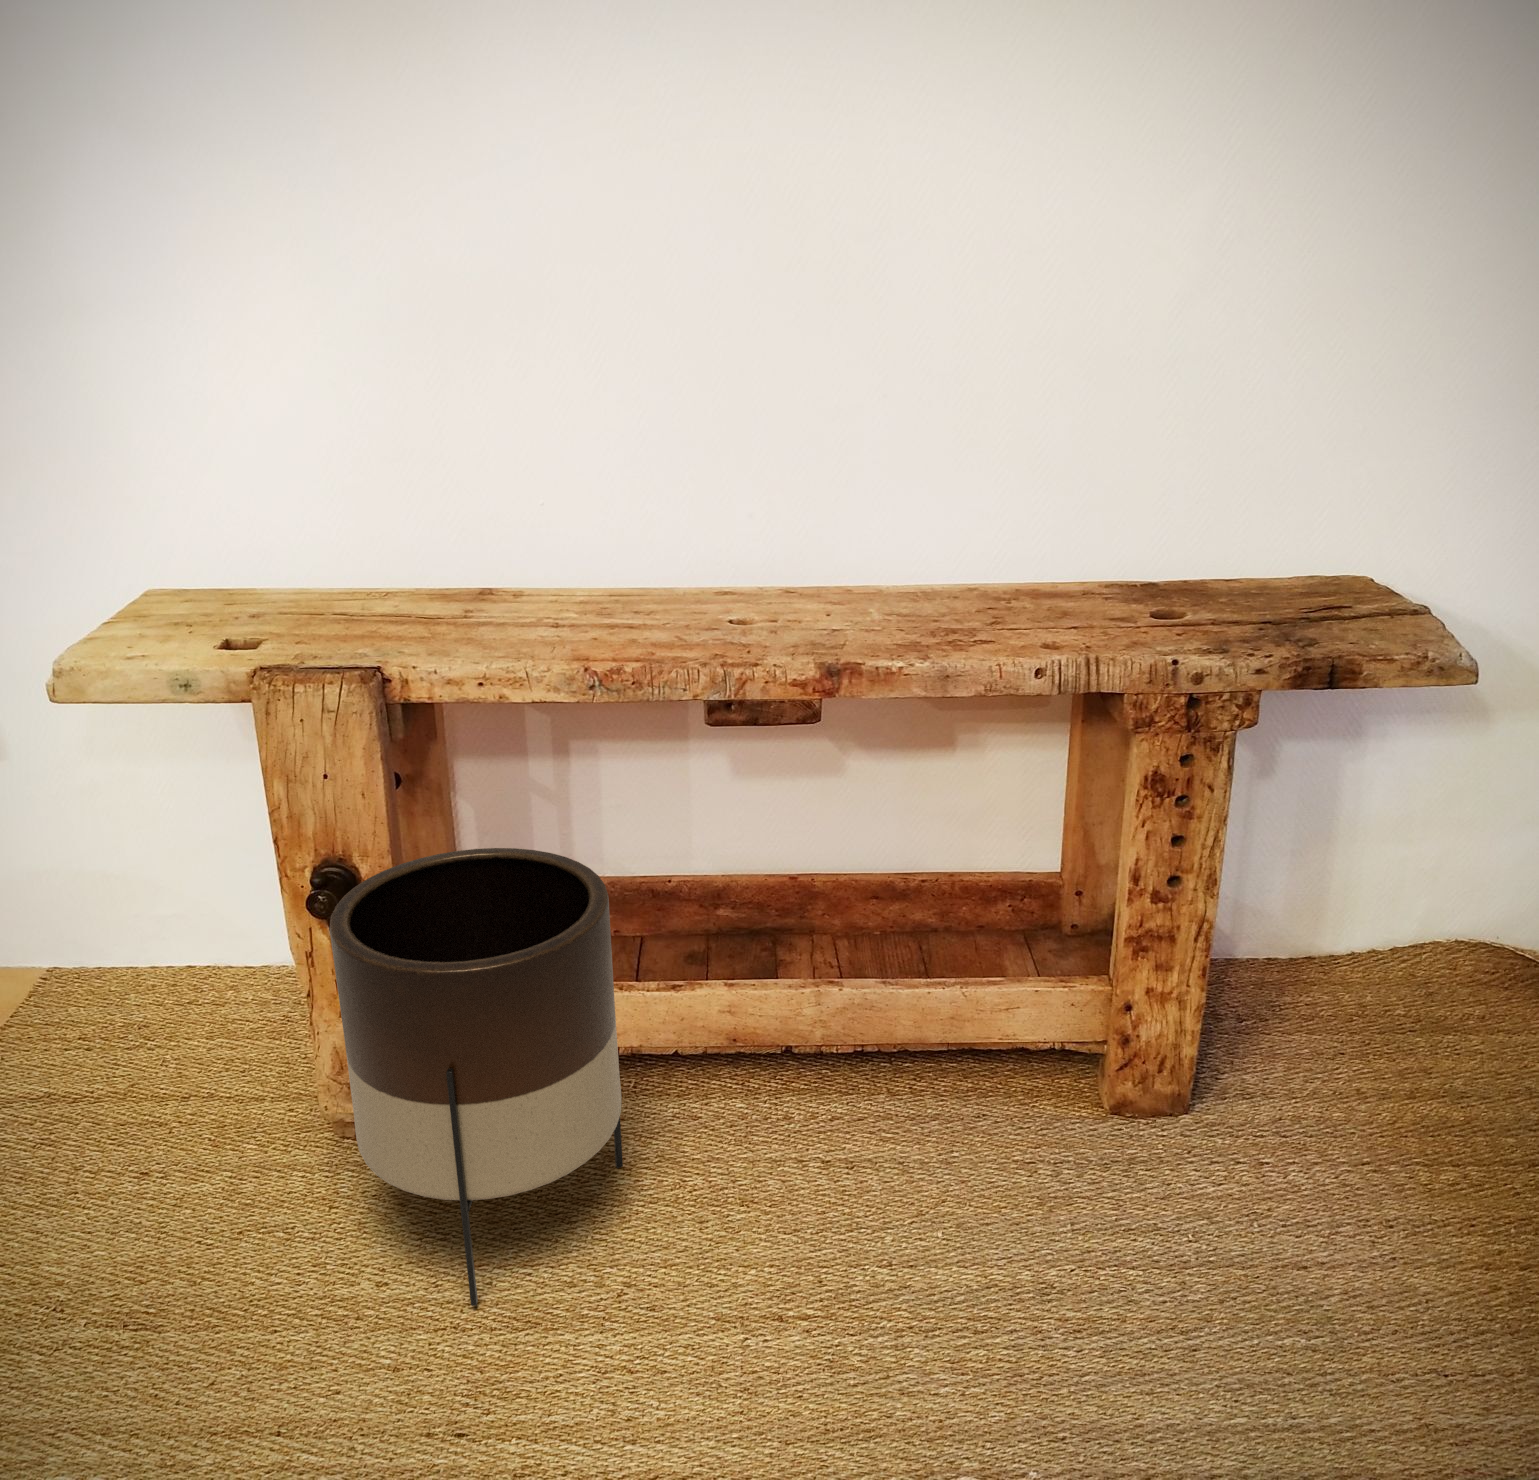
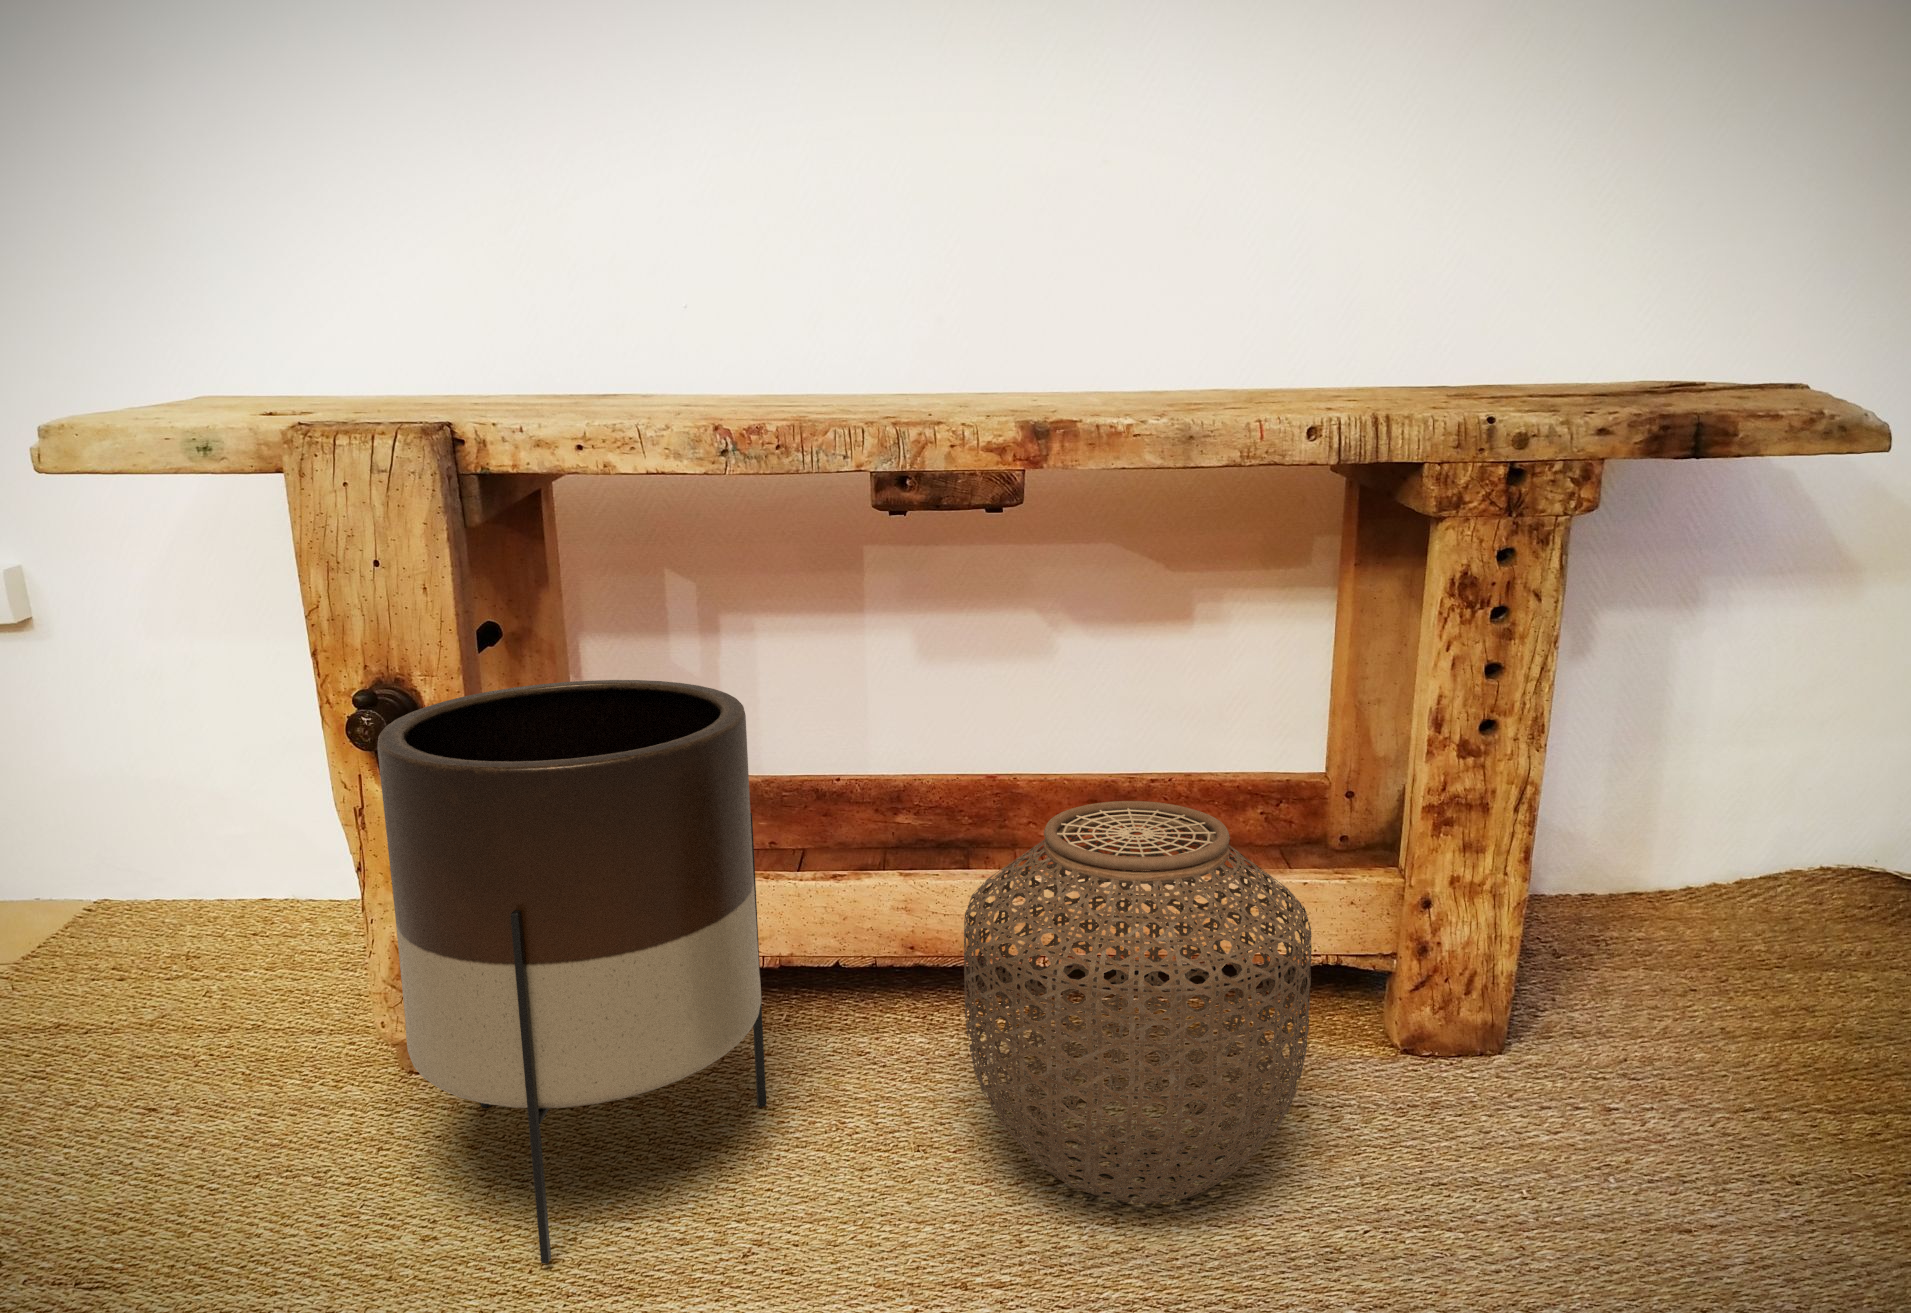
woven basket: none [778,948,1039,1251] -> present [964,801,1312,1204]

